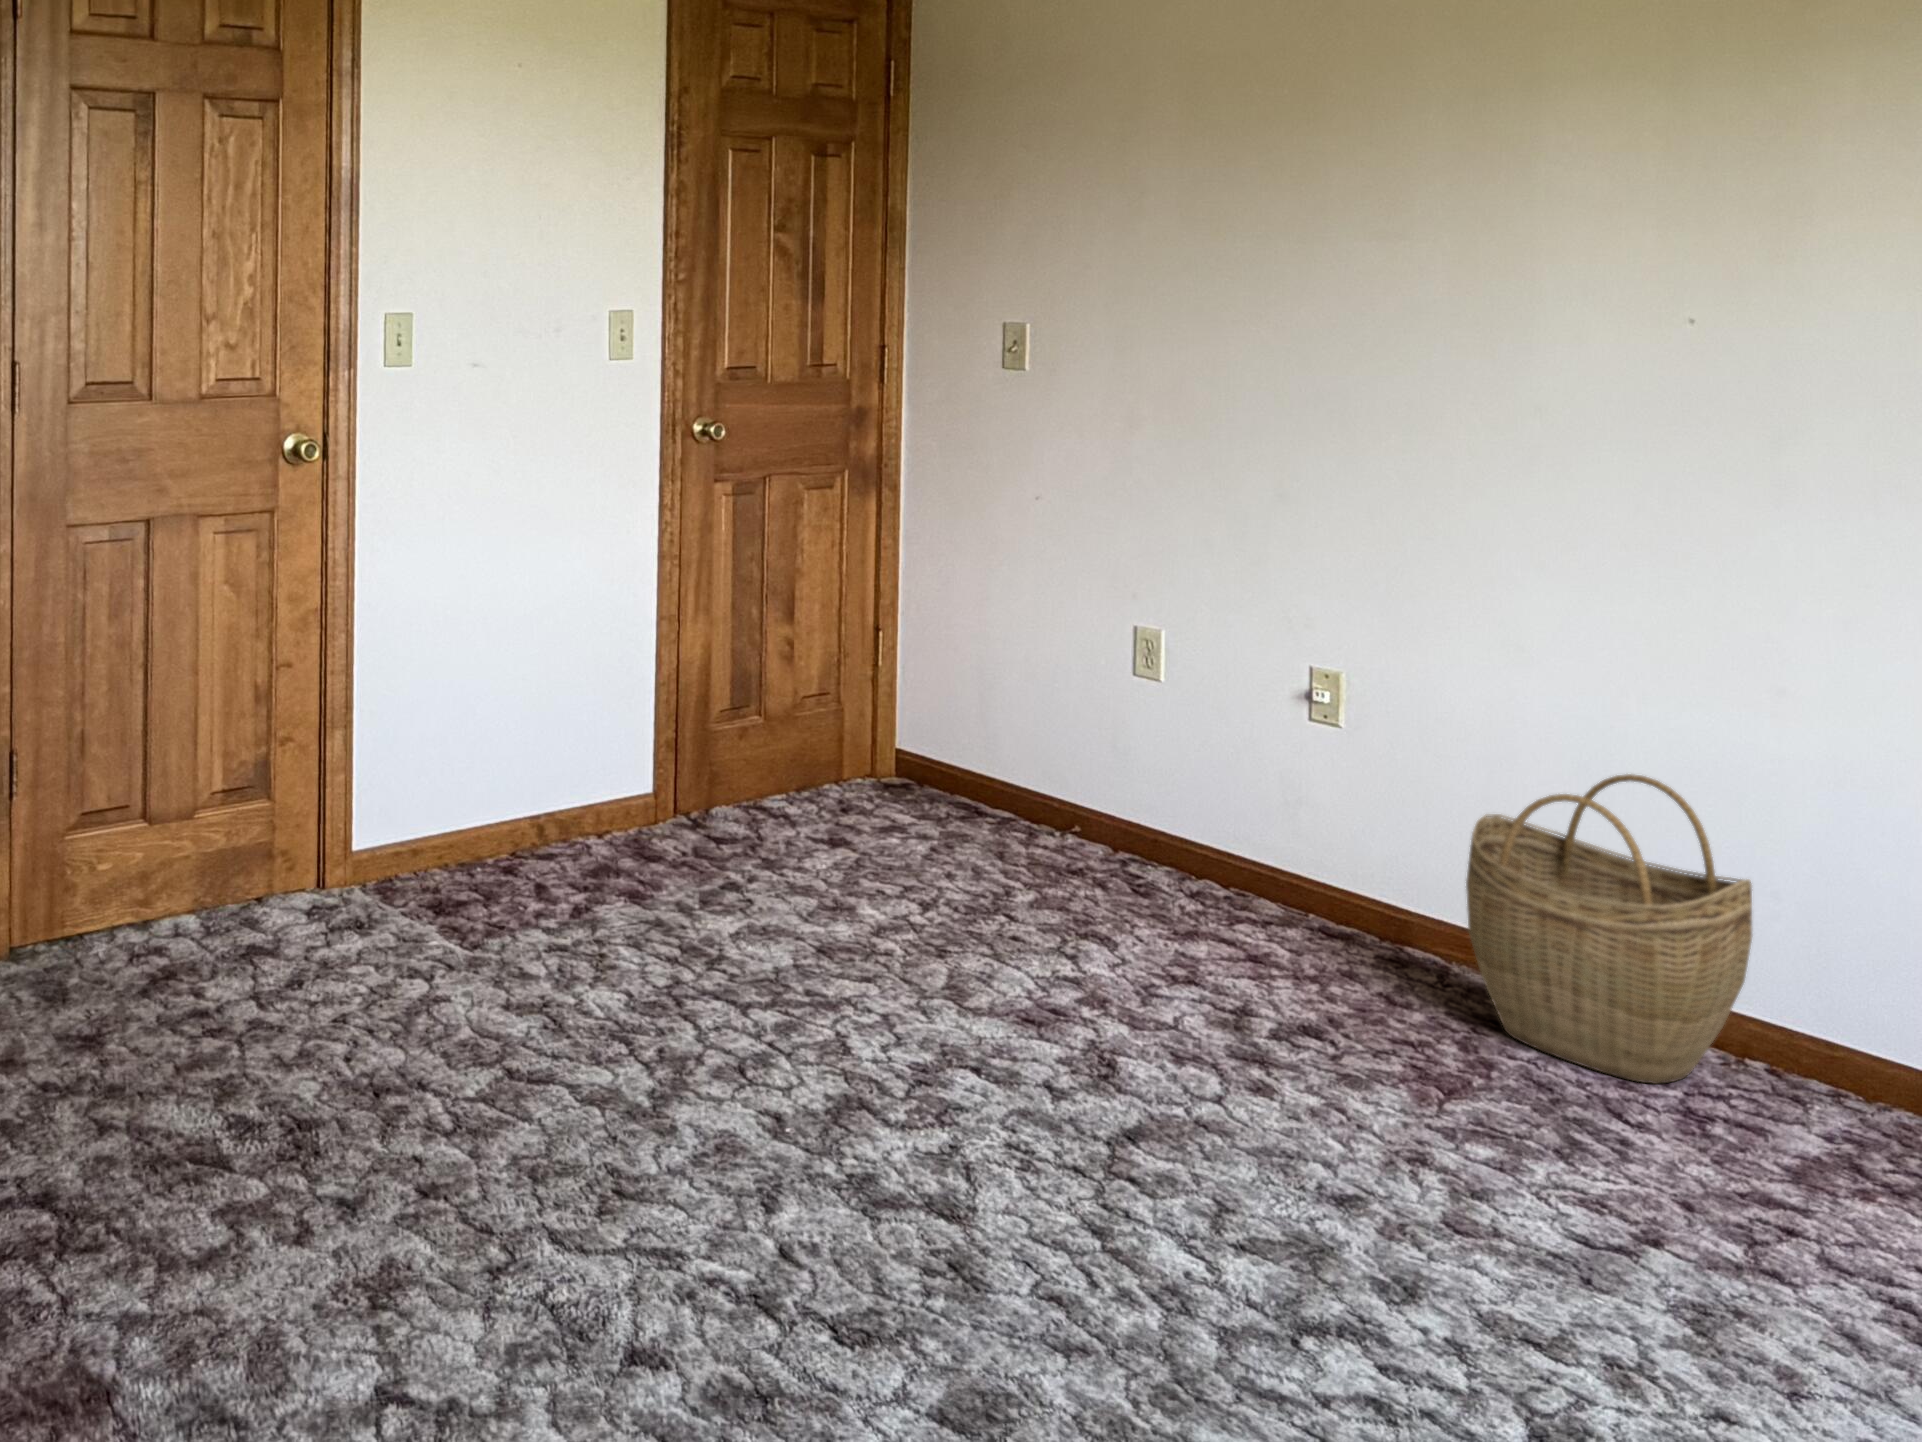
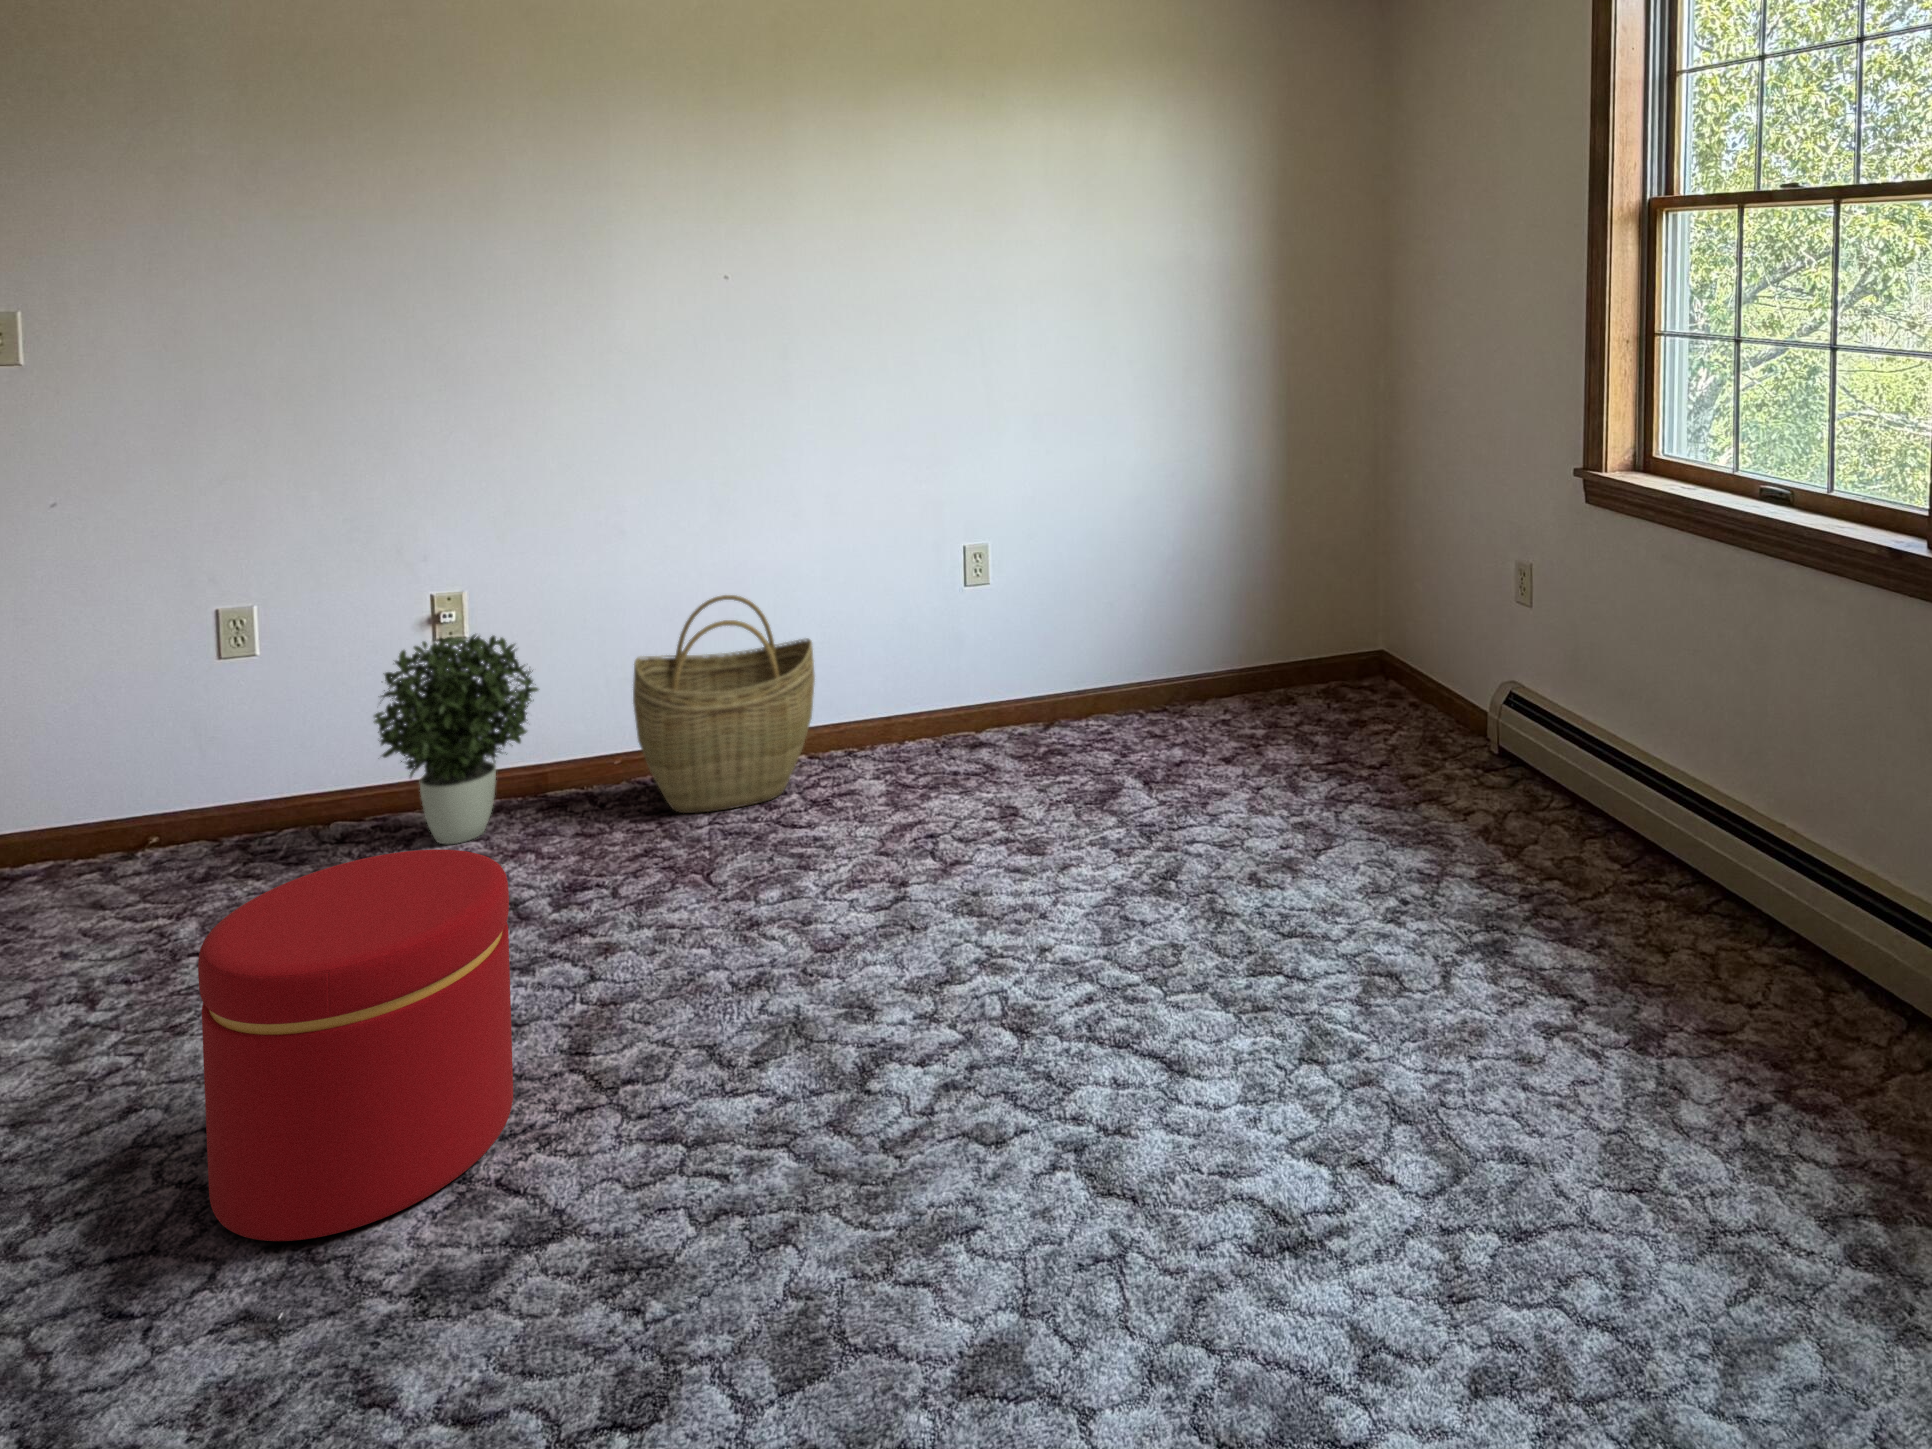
potted plant: none [1196,708,1383,950] -> present [374,634,538,844]
ottoman: none [819,829,1065,1143] -> present [198,849,513,1241]

